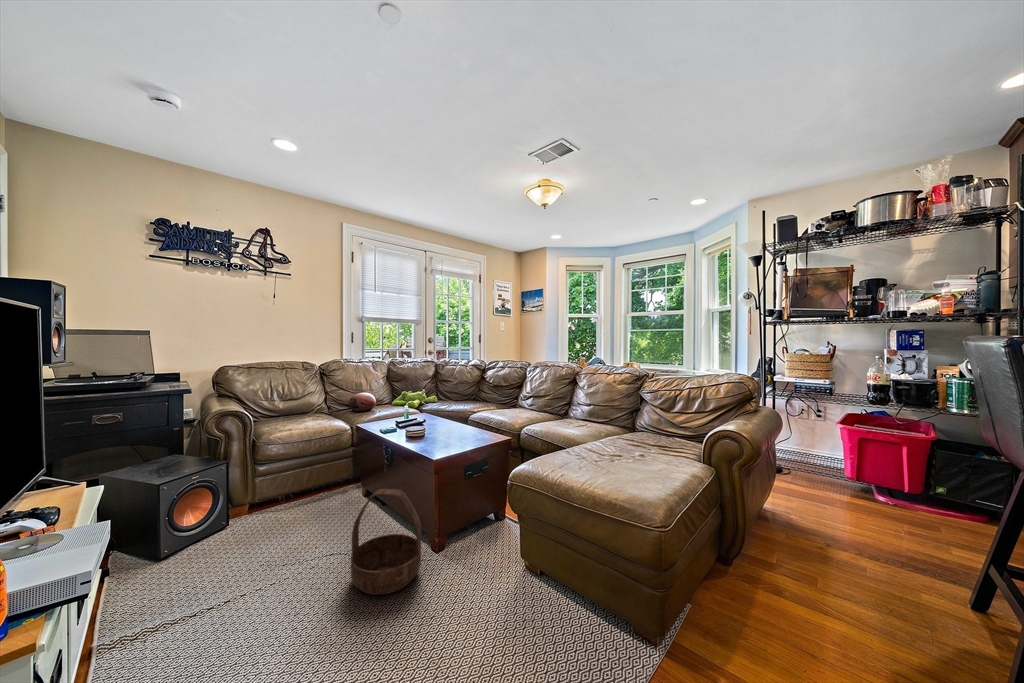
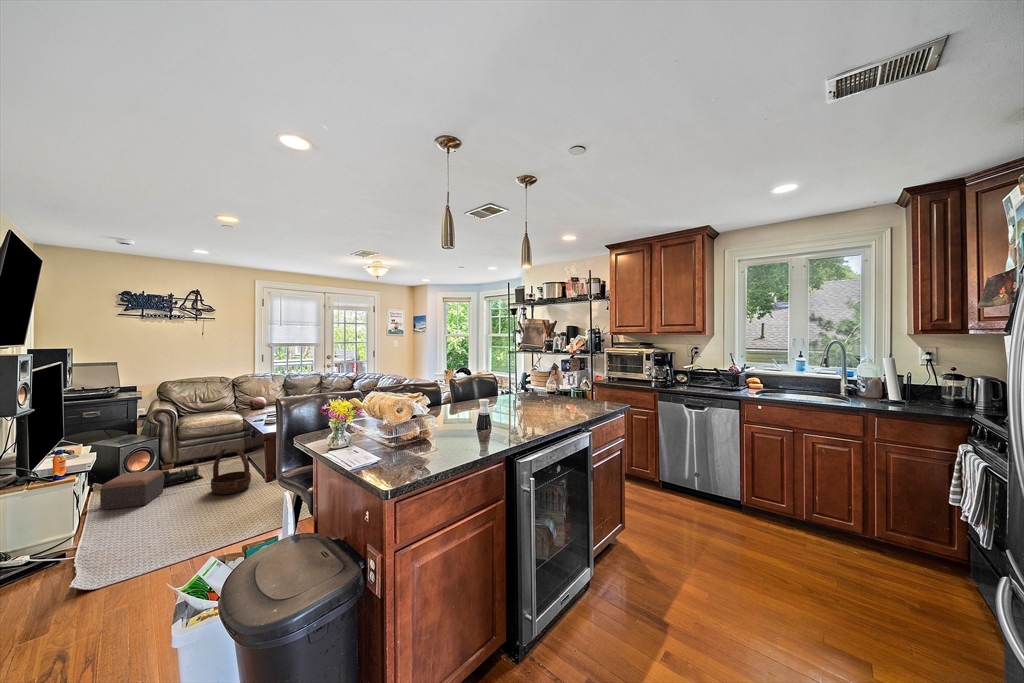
toy train: none [230,511,313,571] -> present [162,465,203,486]
footstool: none [119,541,251,659] -> present [100,470,163,510]

